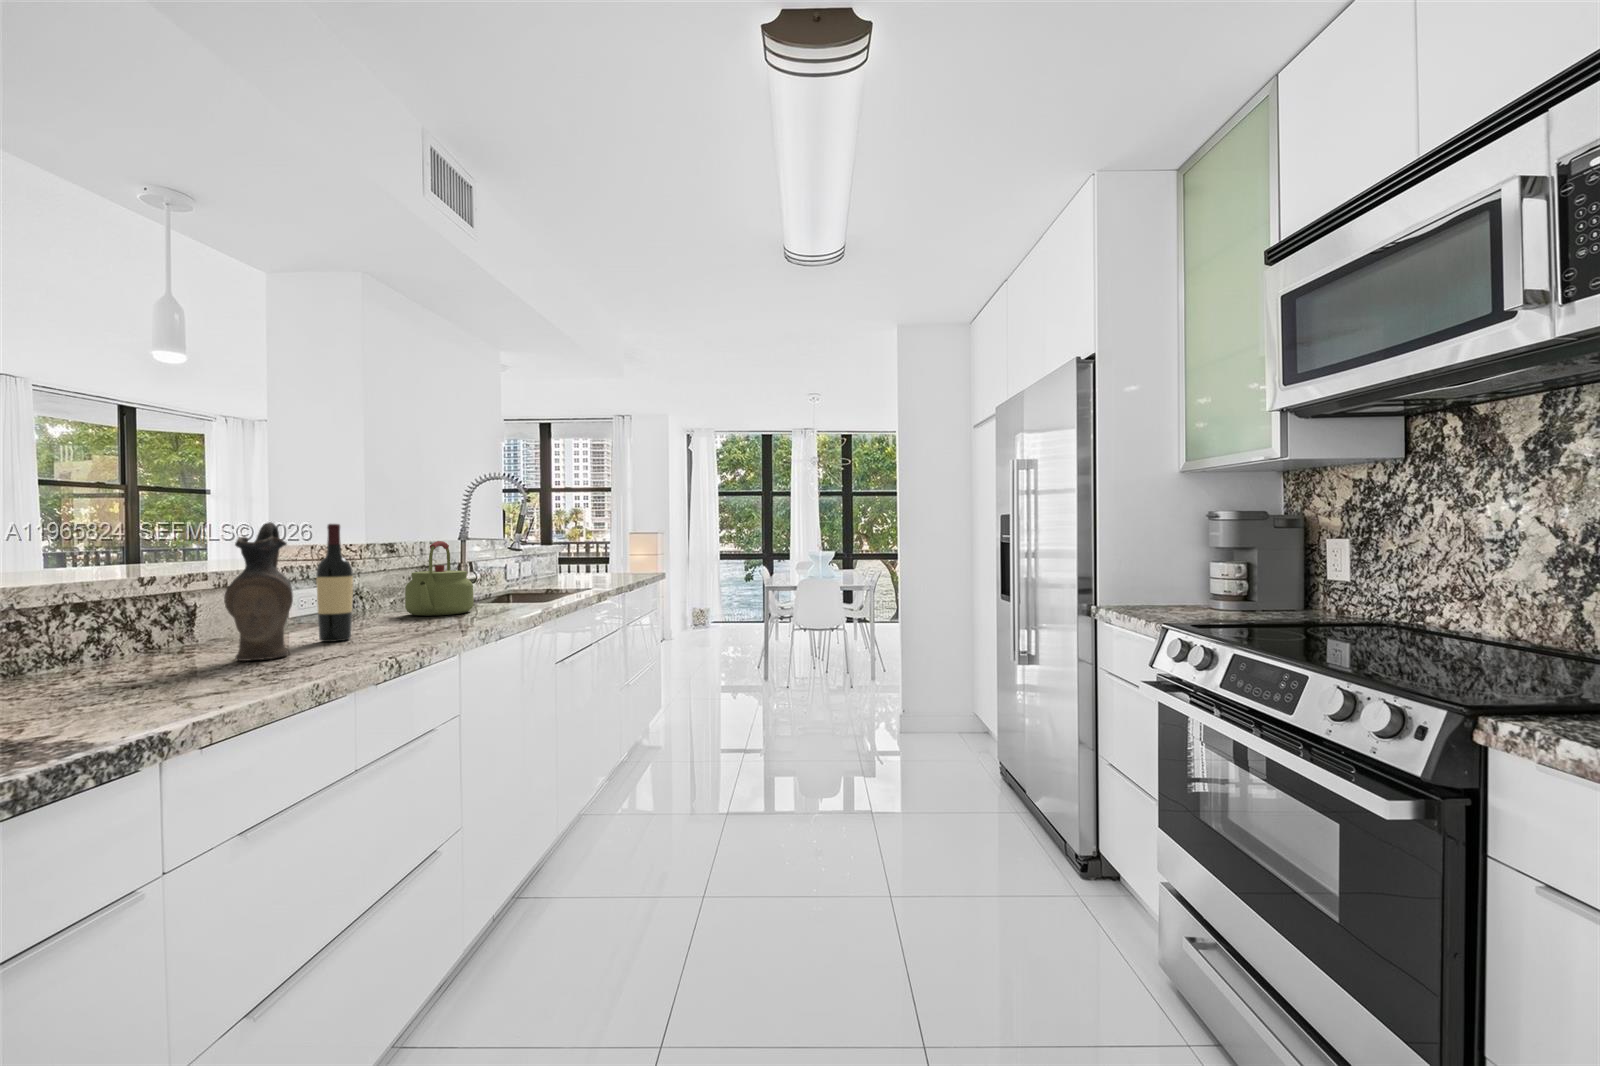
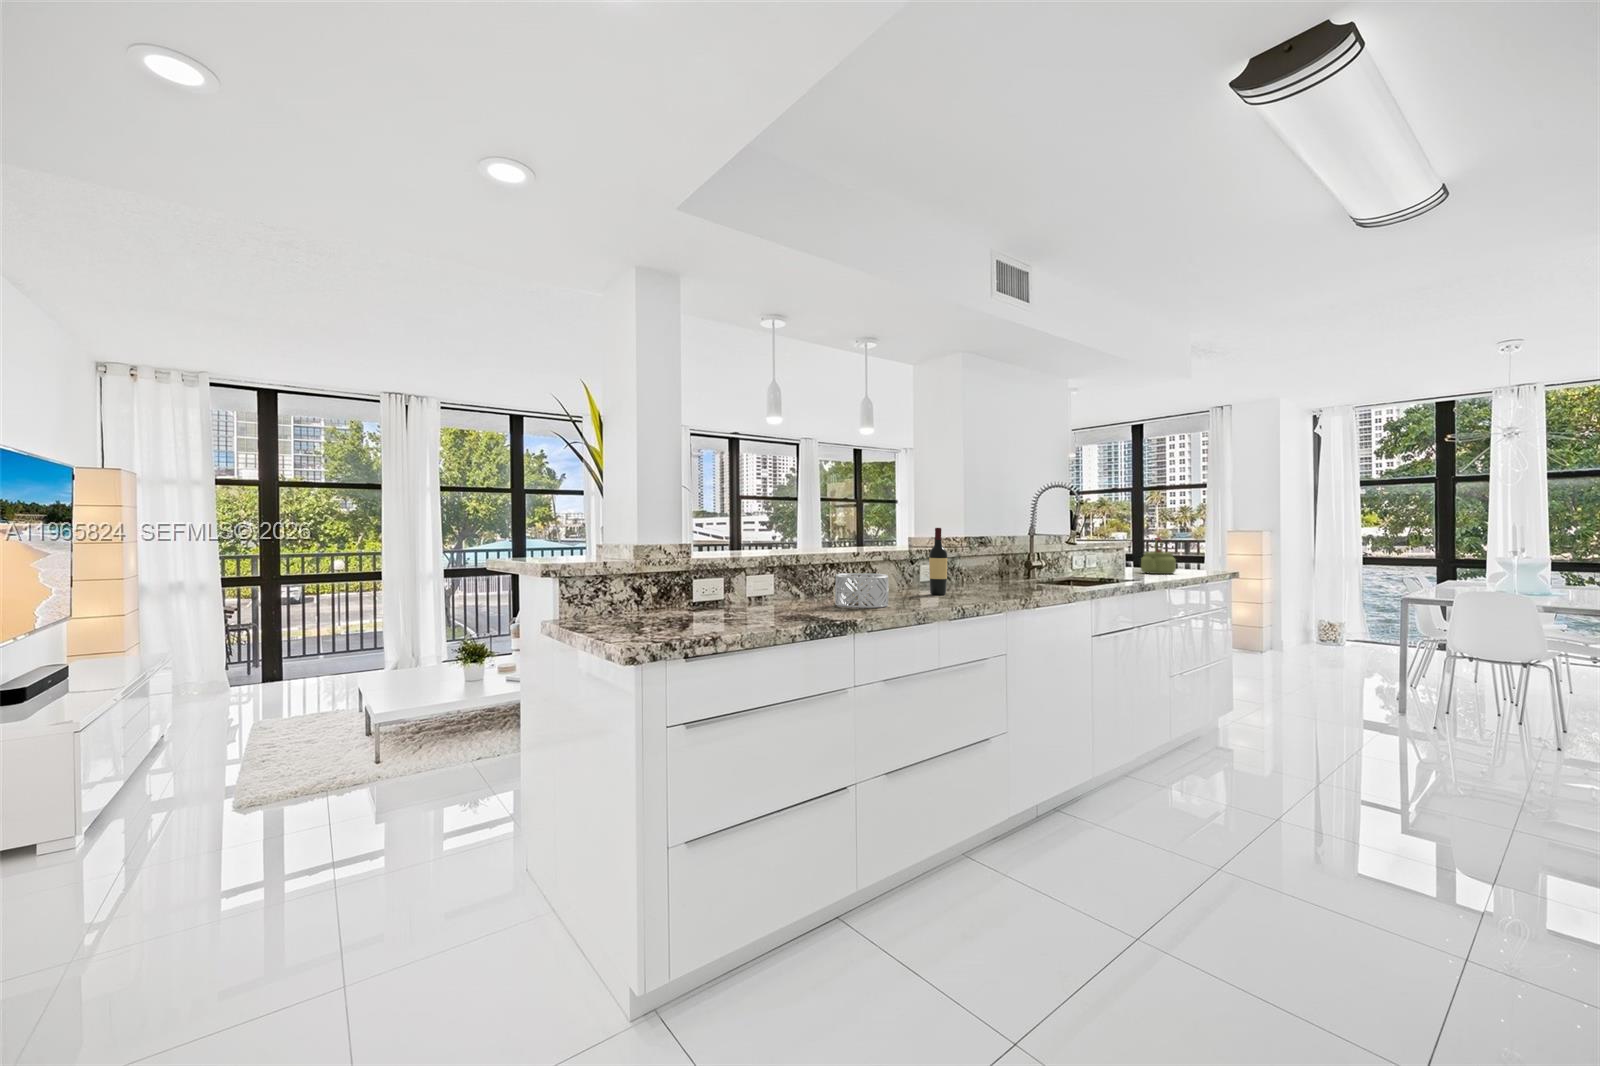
ceramic pitcher: present [224,522,293,661] -> none [885,527,915,599]
kettle: present [405,541,474,616] -> present [1141,537,1176,574]
decorative bowl: none [94,616,241,699] -> present [835,573,889,608]

